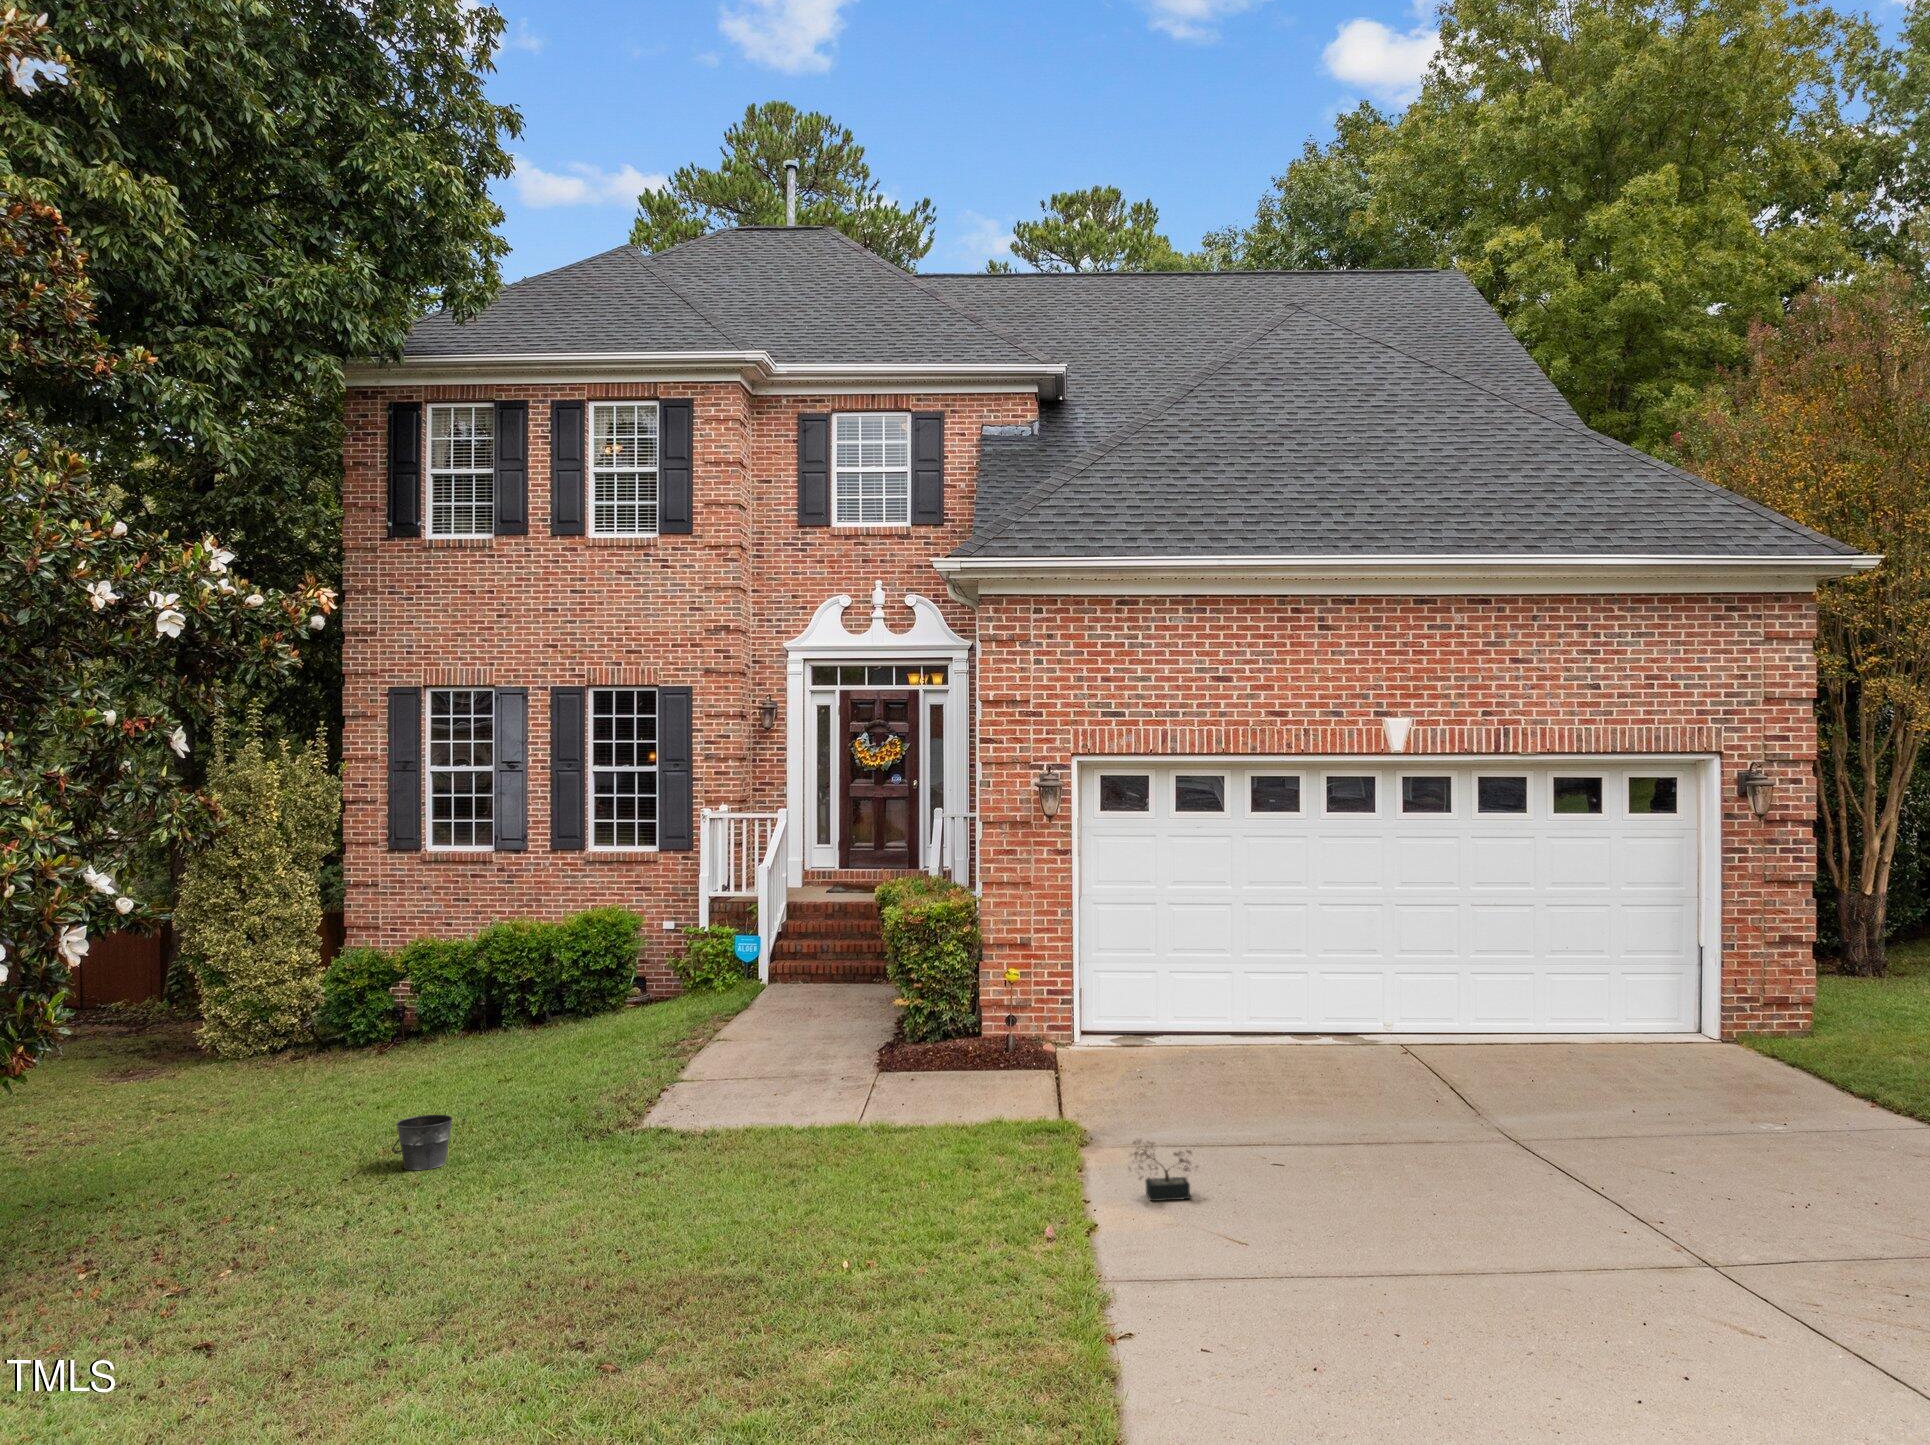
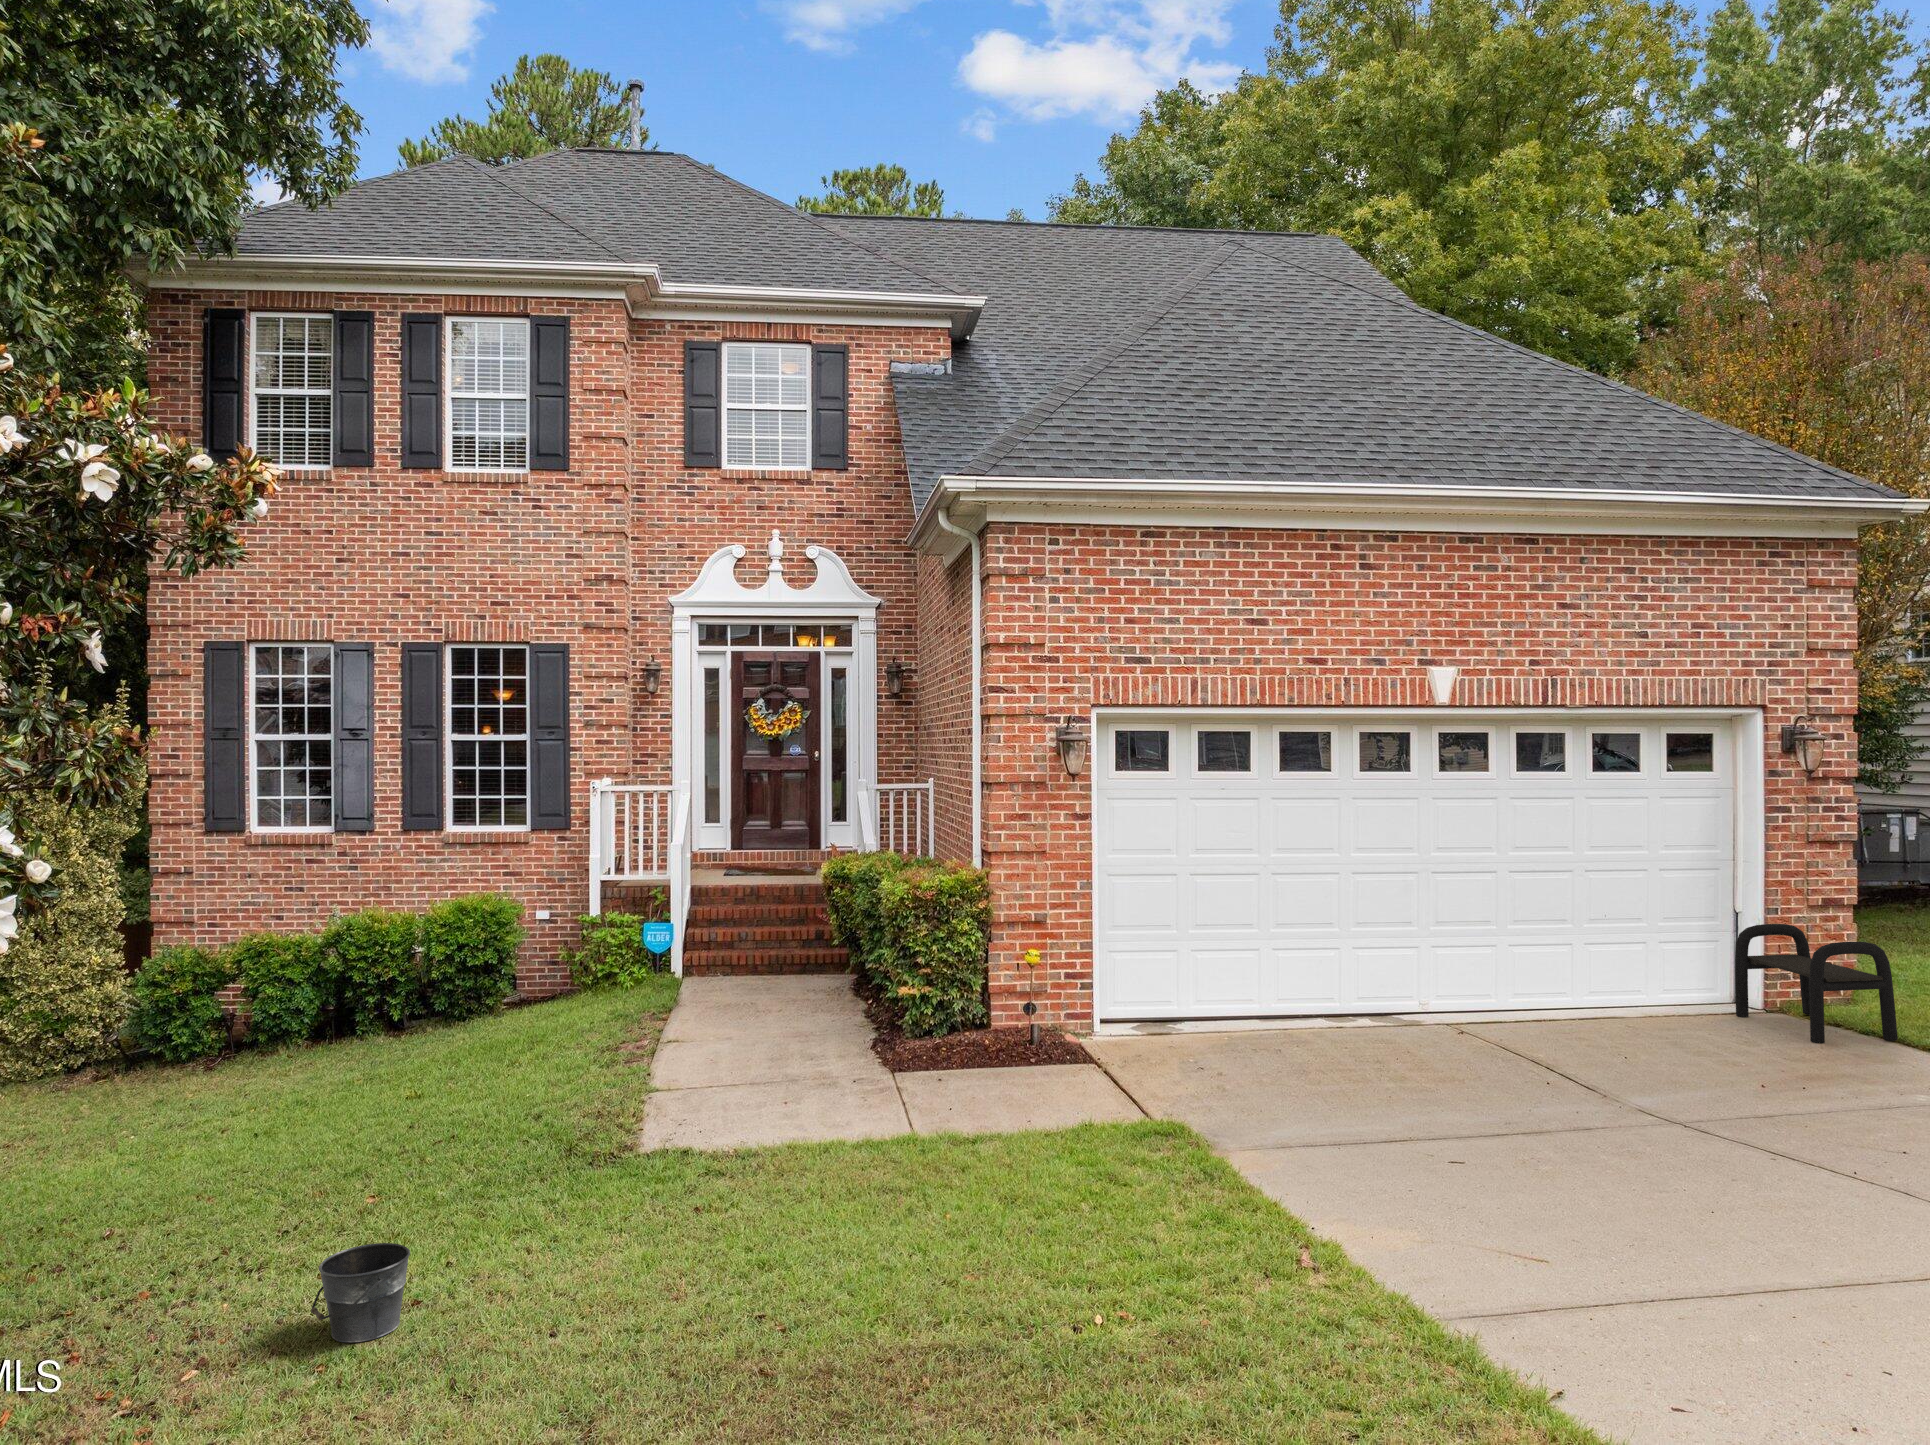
bench: none [1686,959,1799,1067] -> present [1735,924,1898,1044]
decorative plant: present [1129,1140,1198,1201] -> none [1494,1232,1593,1329]

